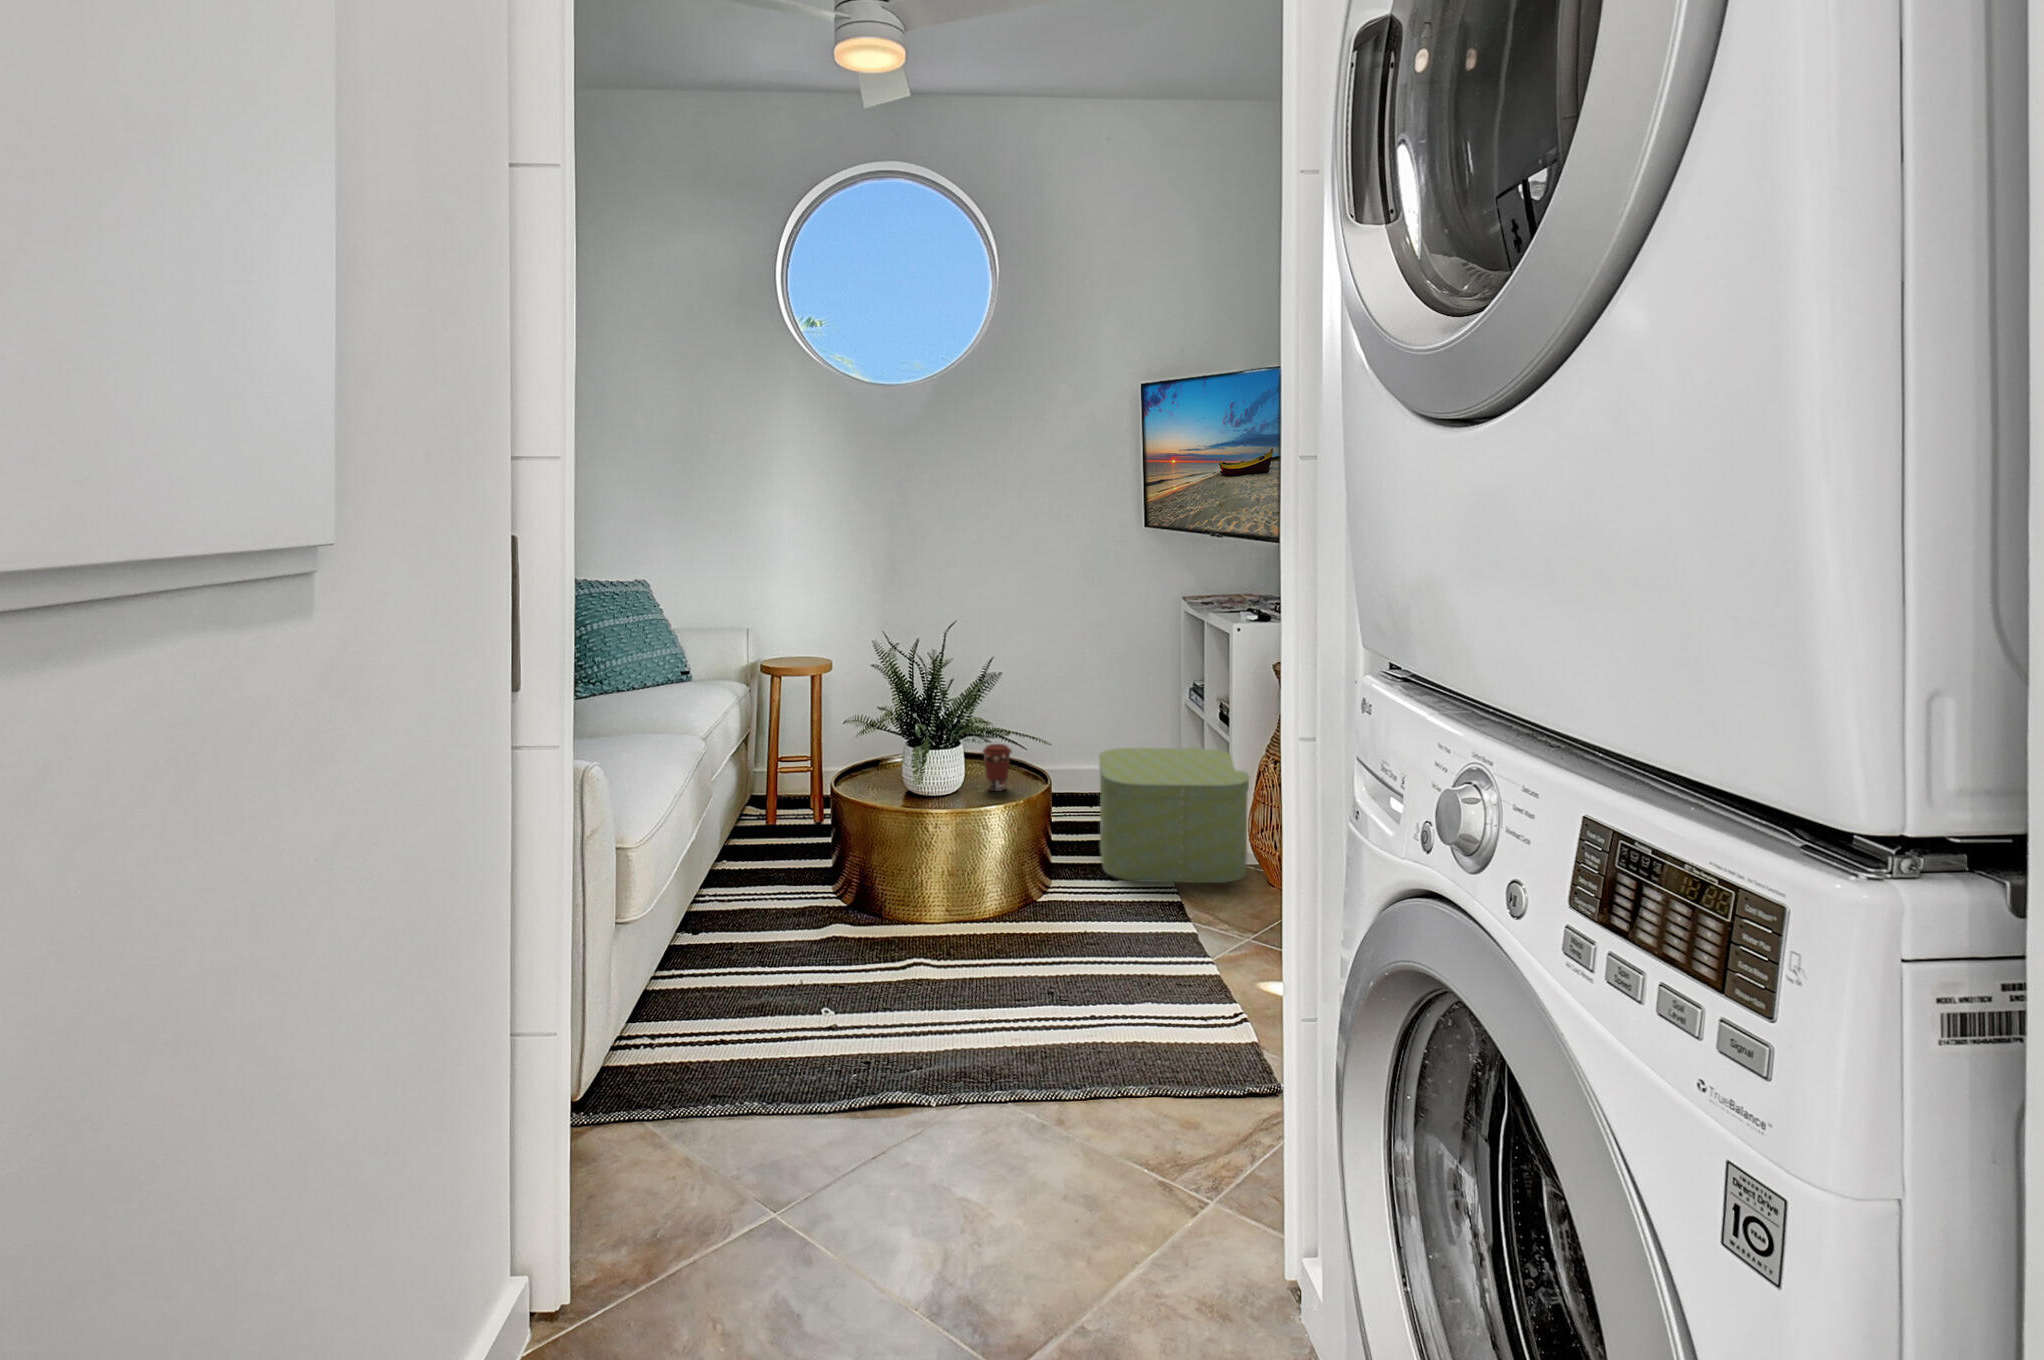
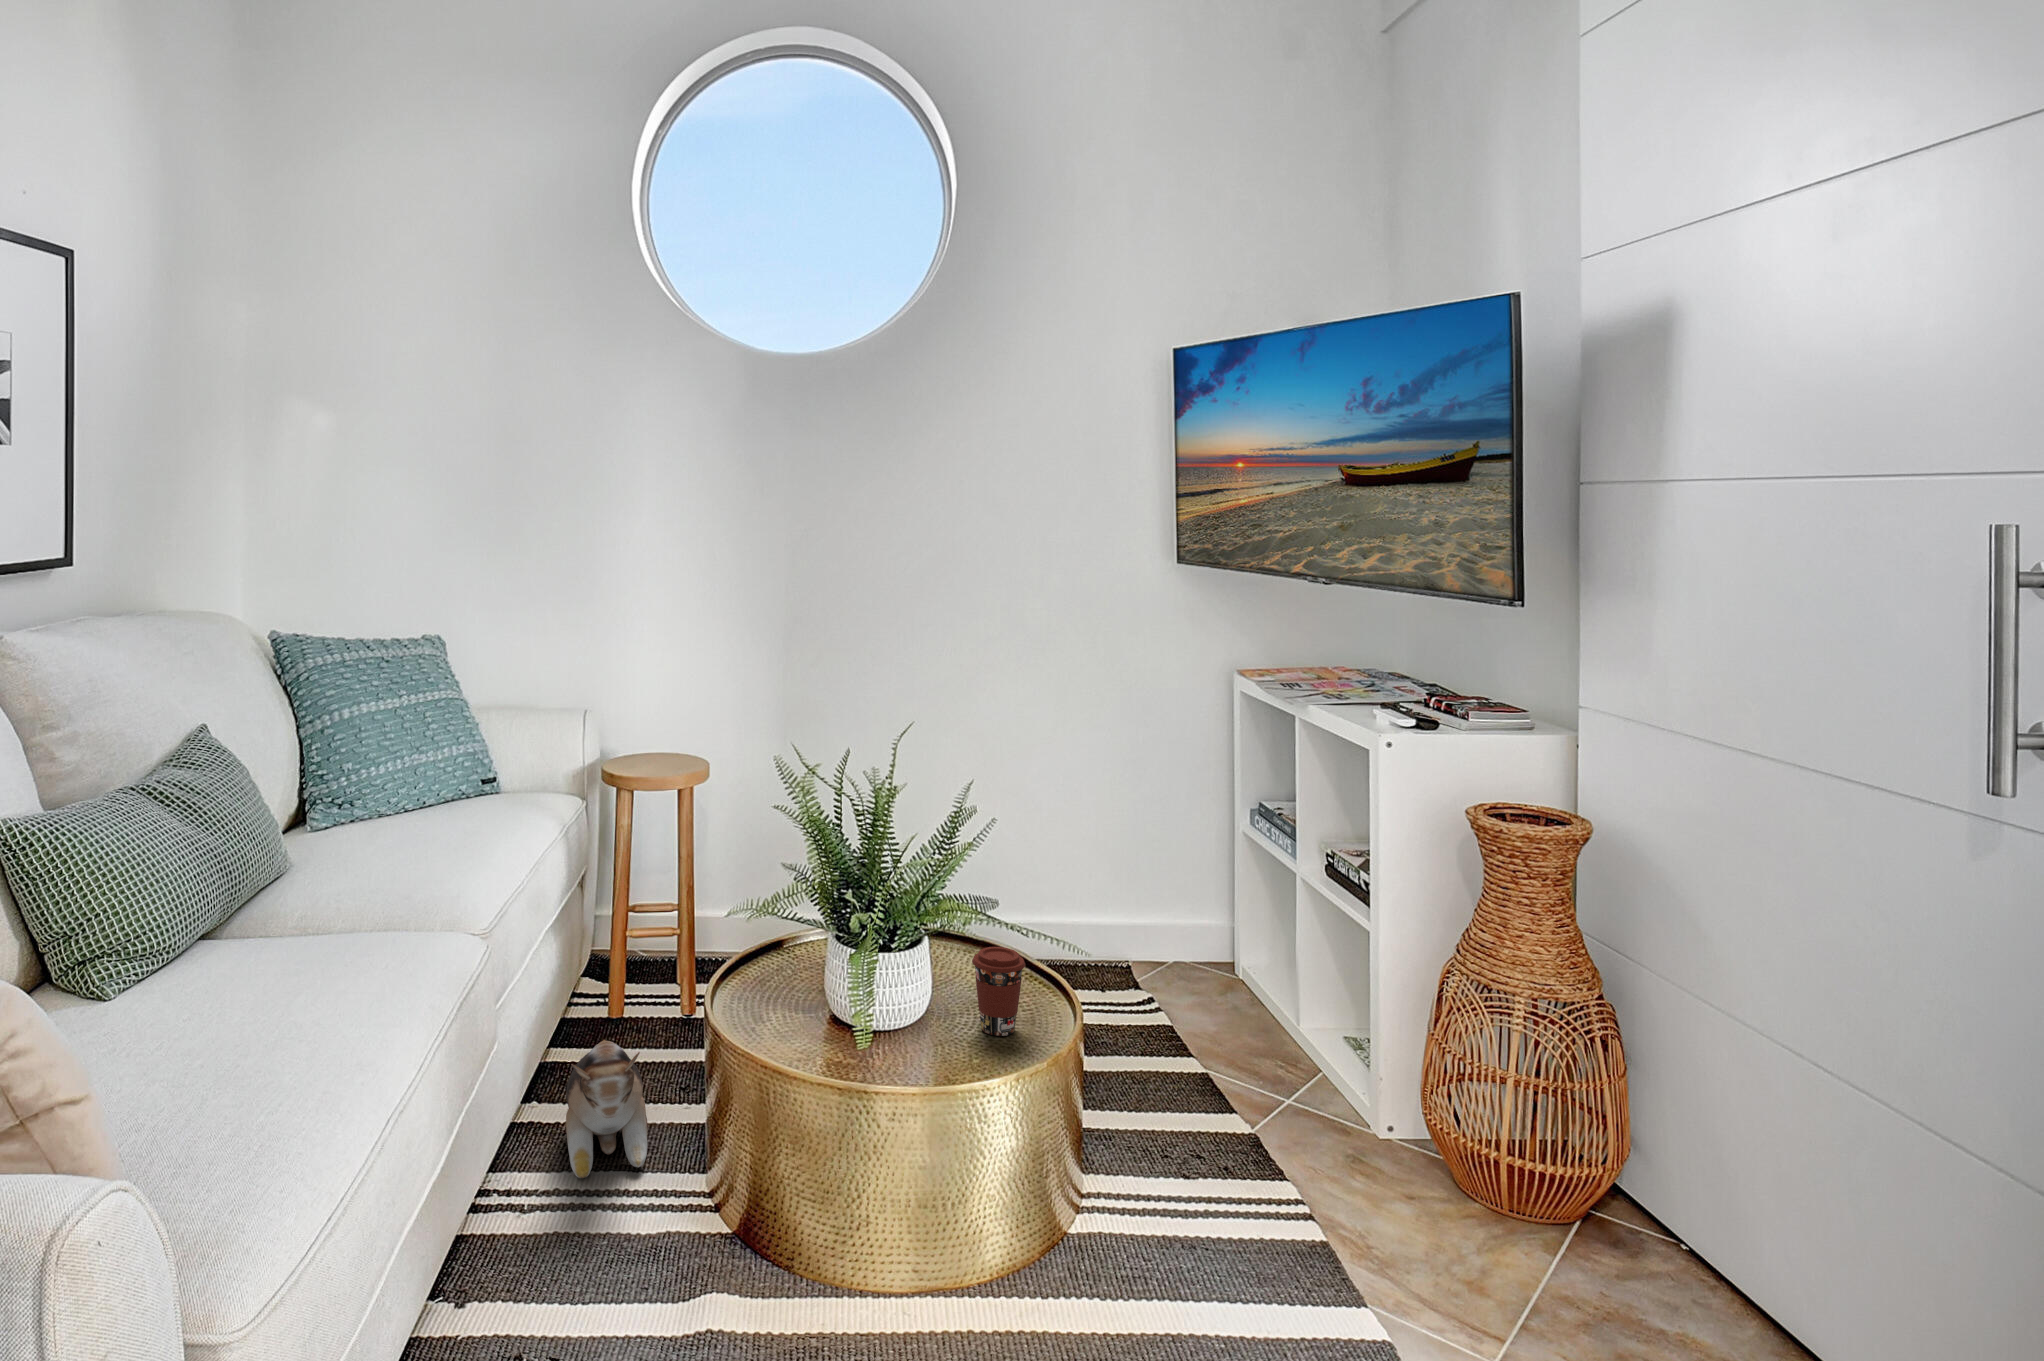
storage box: present [1099,748,1249,883] -> none [1140,924,1424,1191]
plush toy: none [748,809,798,891] -> present [566,1040,648,1178]

